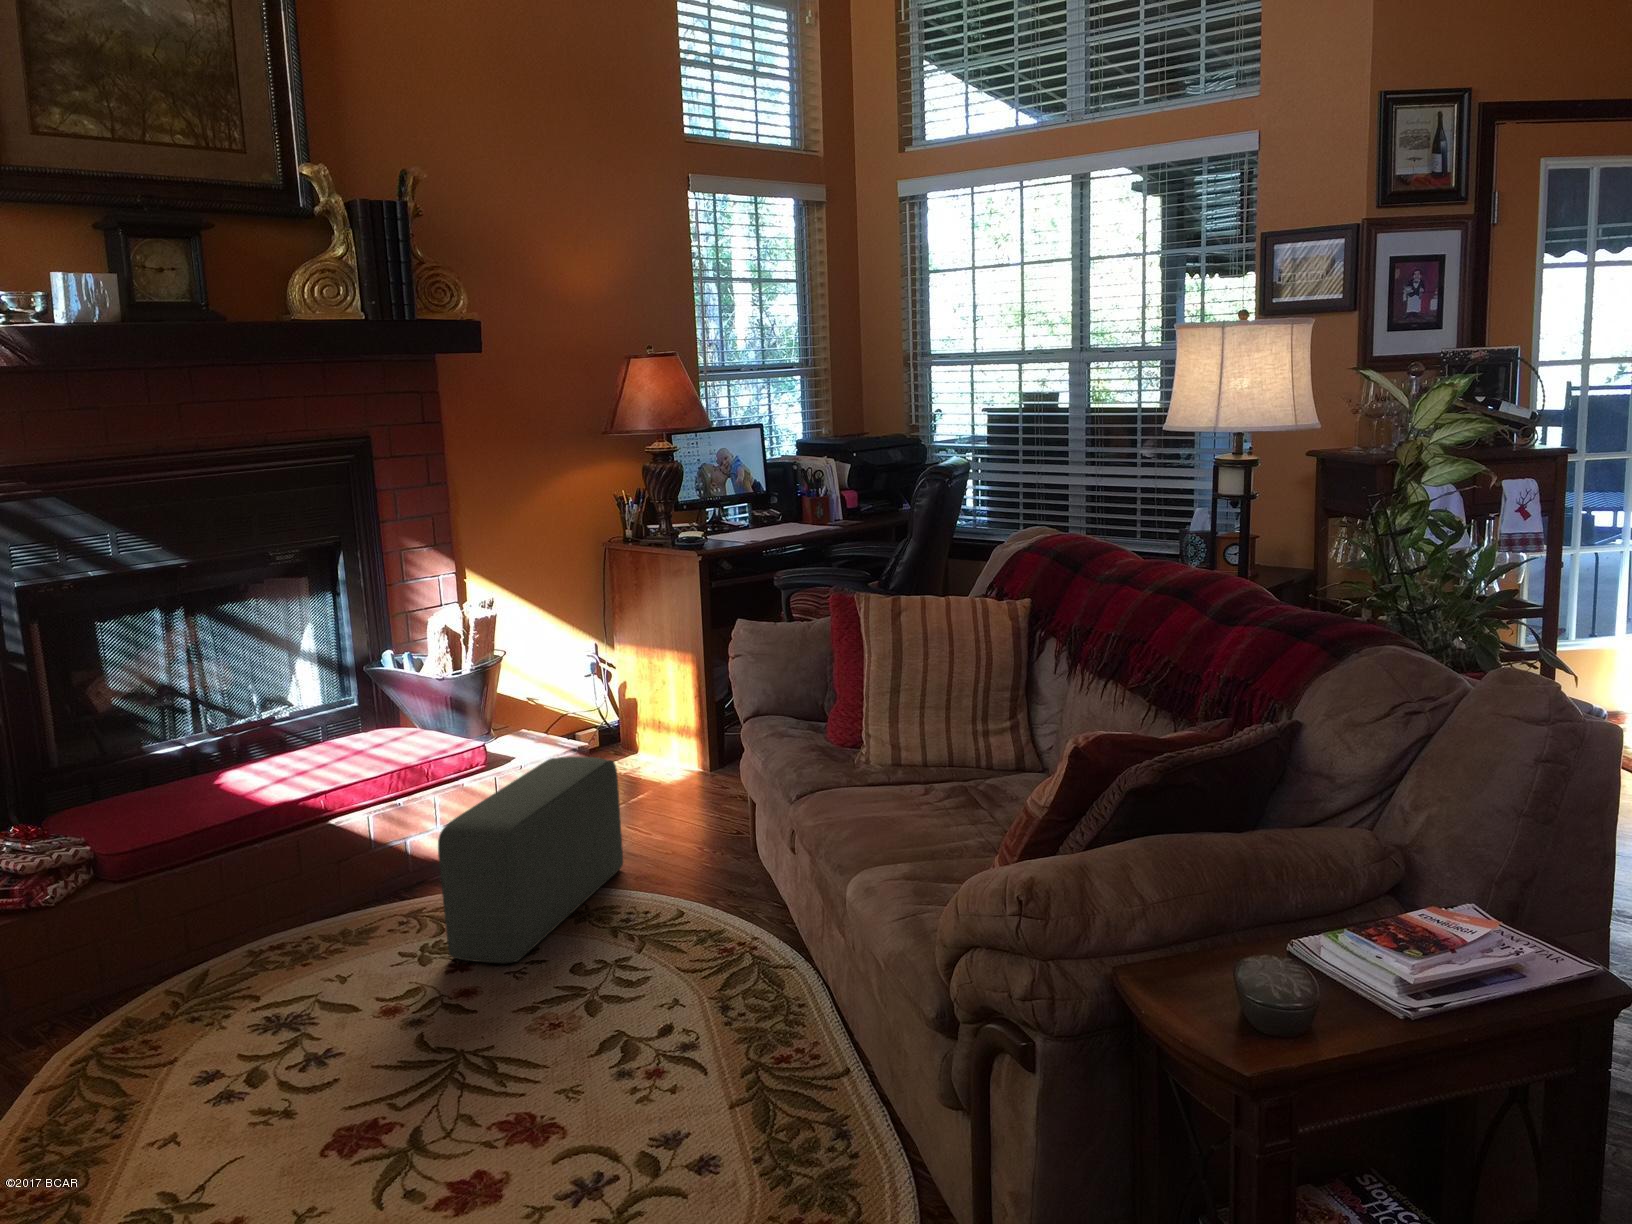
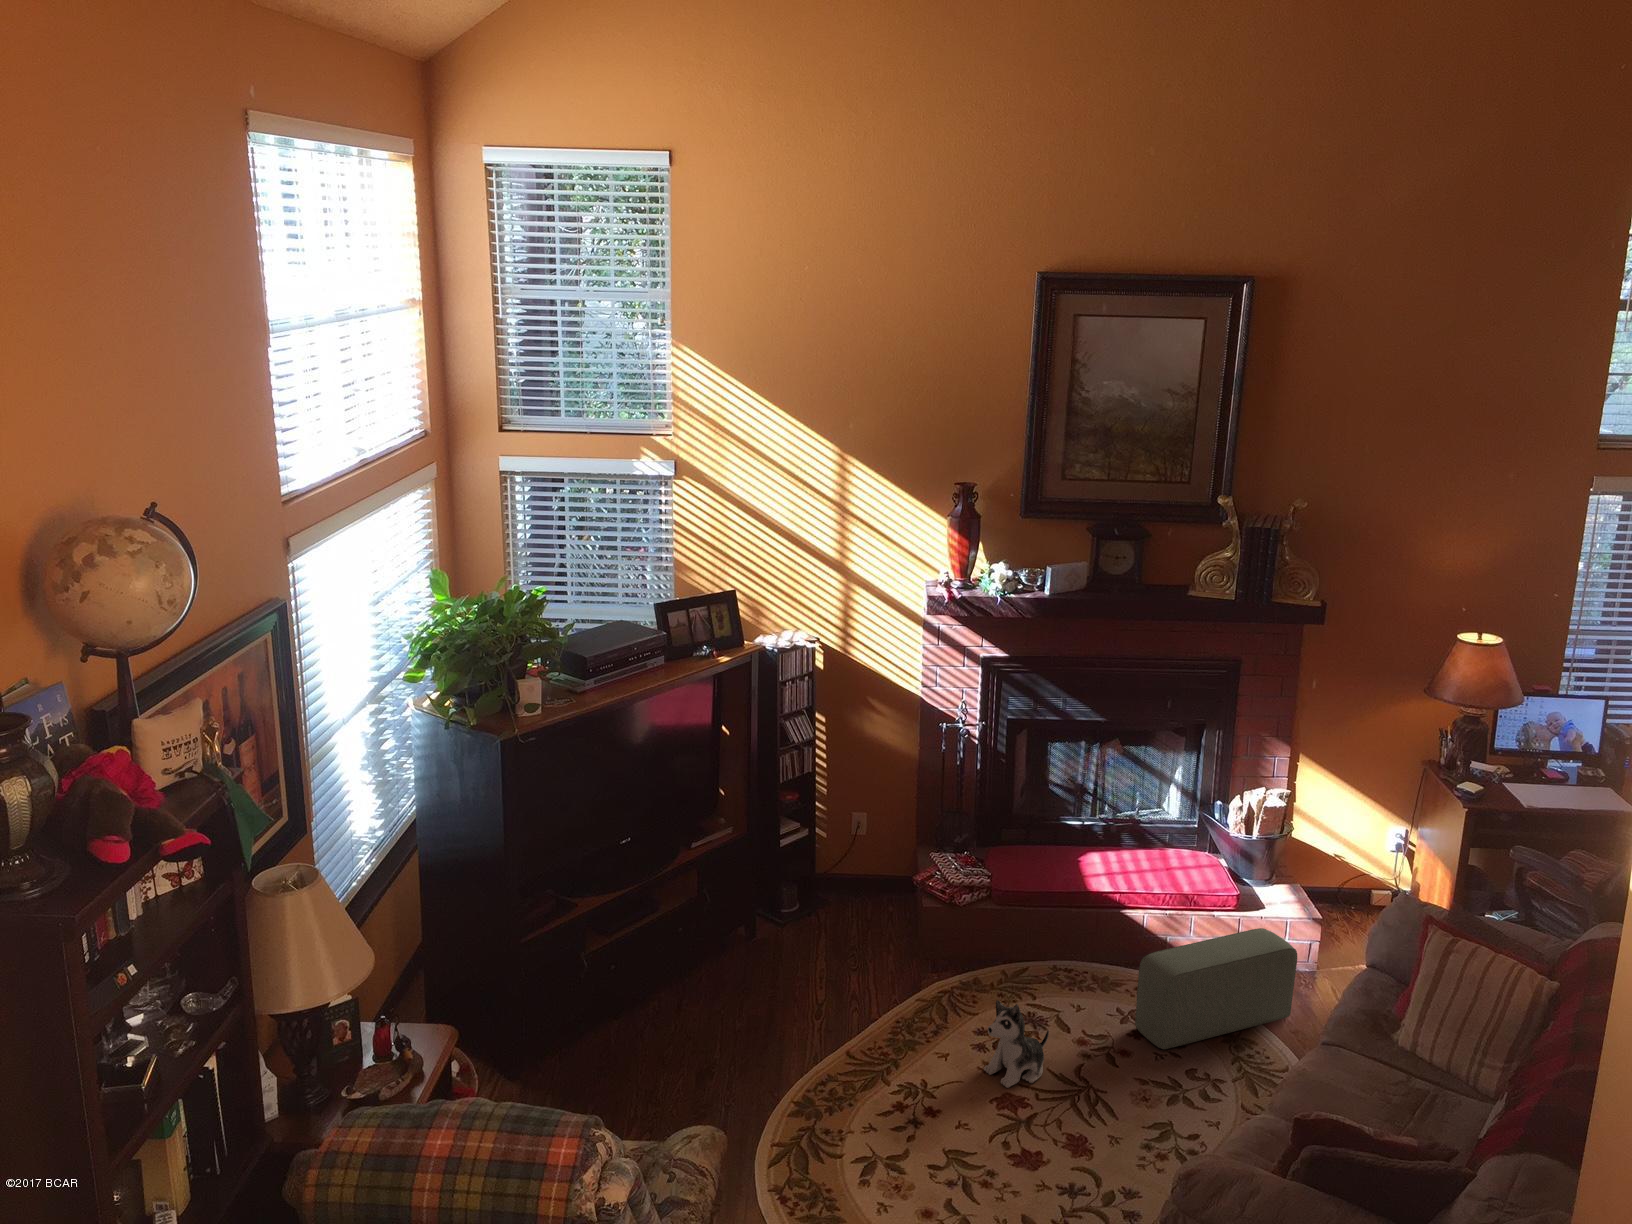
plush toy: none [250,955,373,1123] -> present [984,1000,1049,1088]

